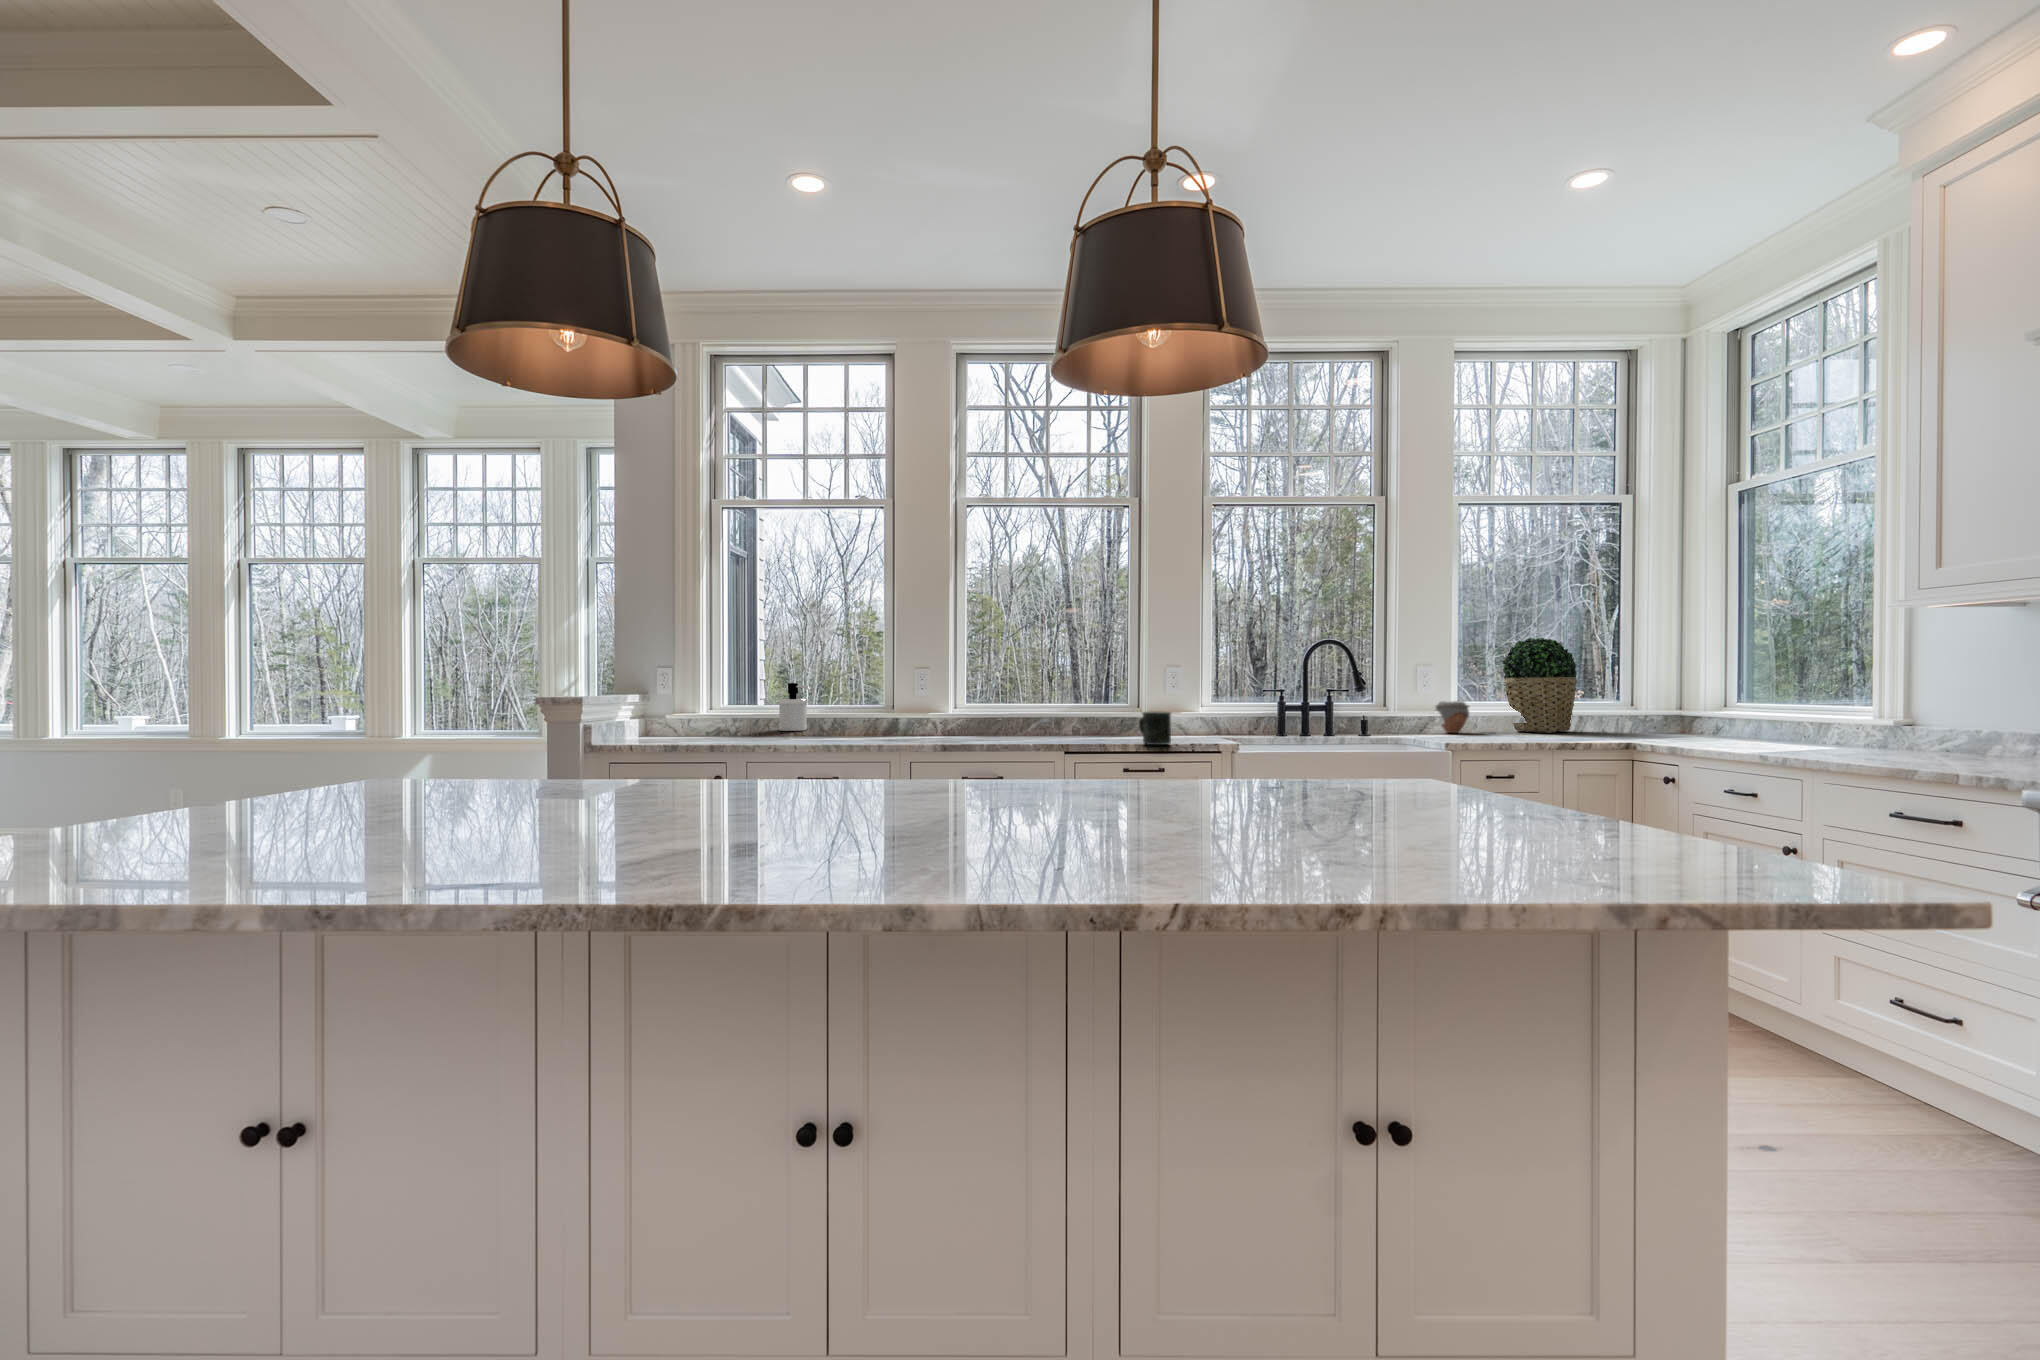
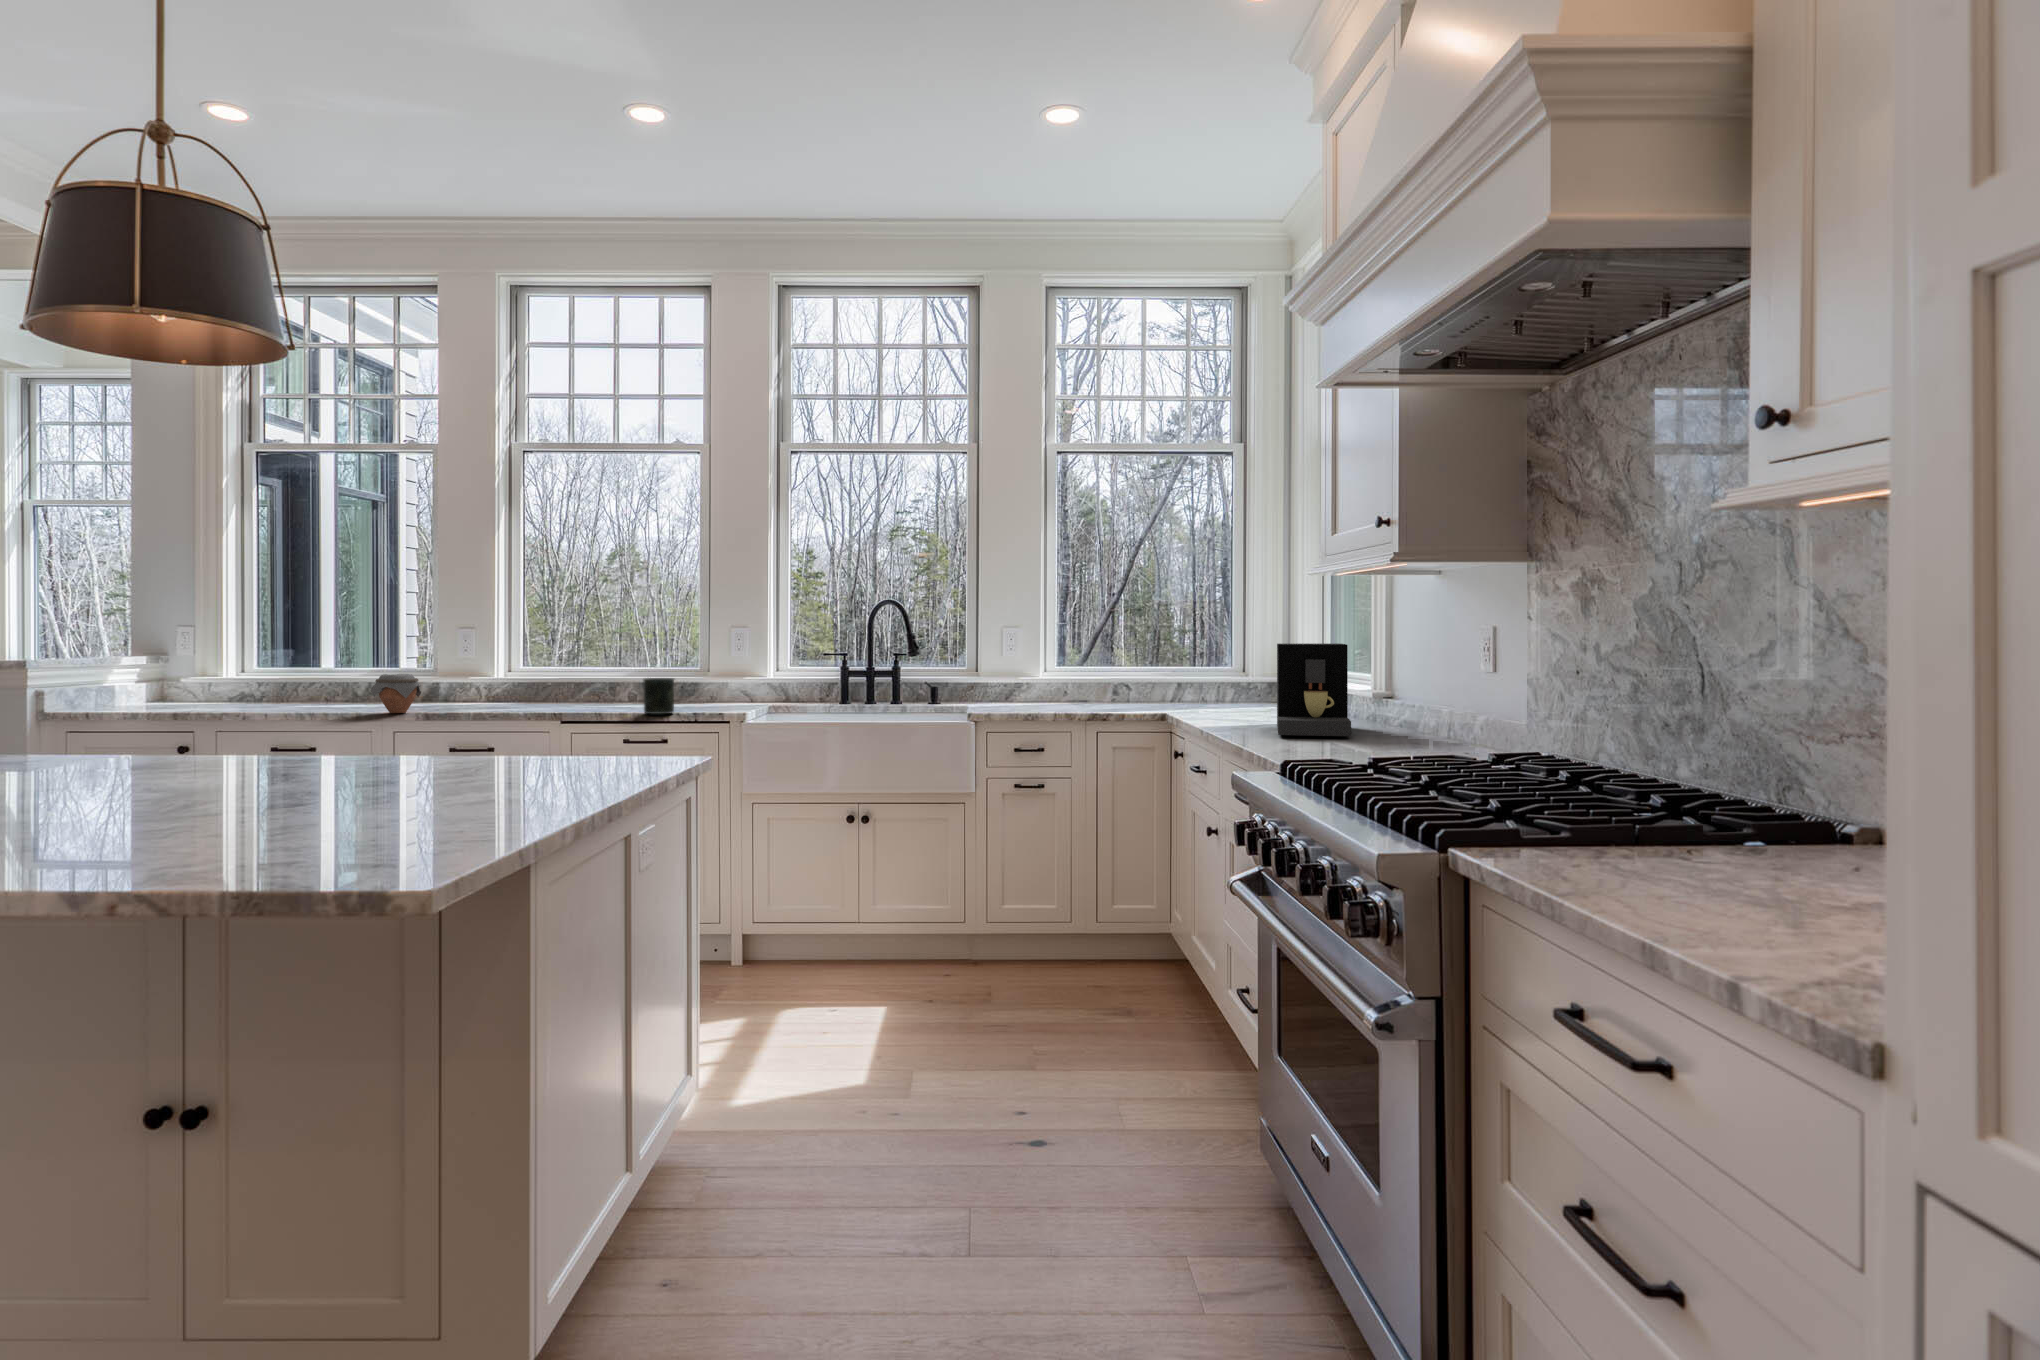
potted plant: present [1503,638,1577,733] -> none [1100,598,1172,701]
coffee maker: none [1828,673,1987,759] -> present [1277,643,1351,736]
soap dispenser: present [778,683,812,731] -> none [307,644,343,696]
jar: present [1436,701,1469,733] -> present [370,674,421,713]

